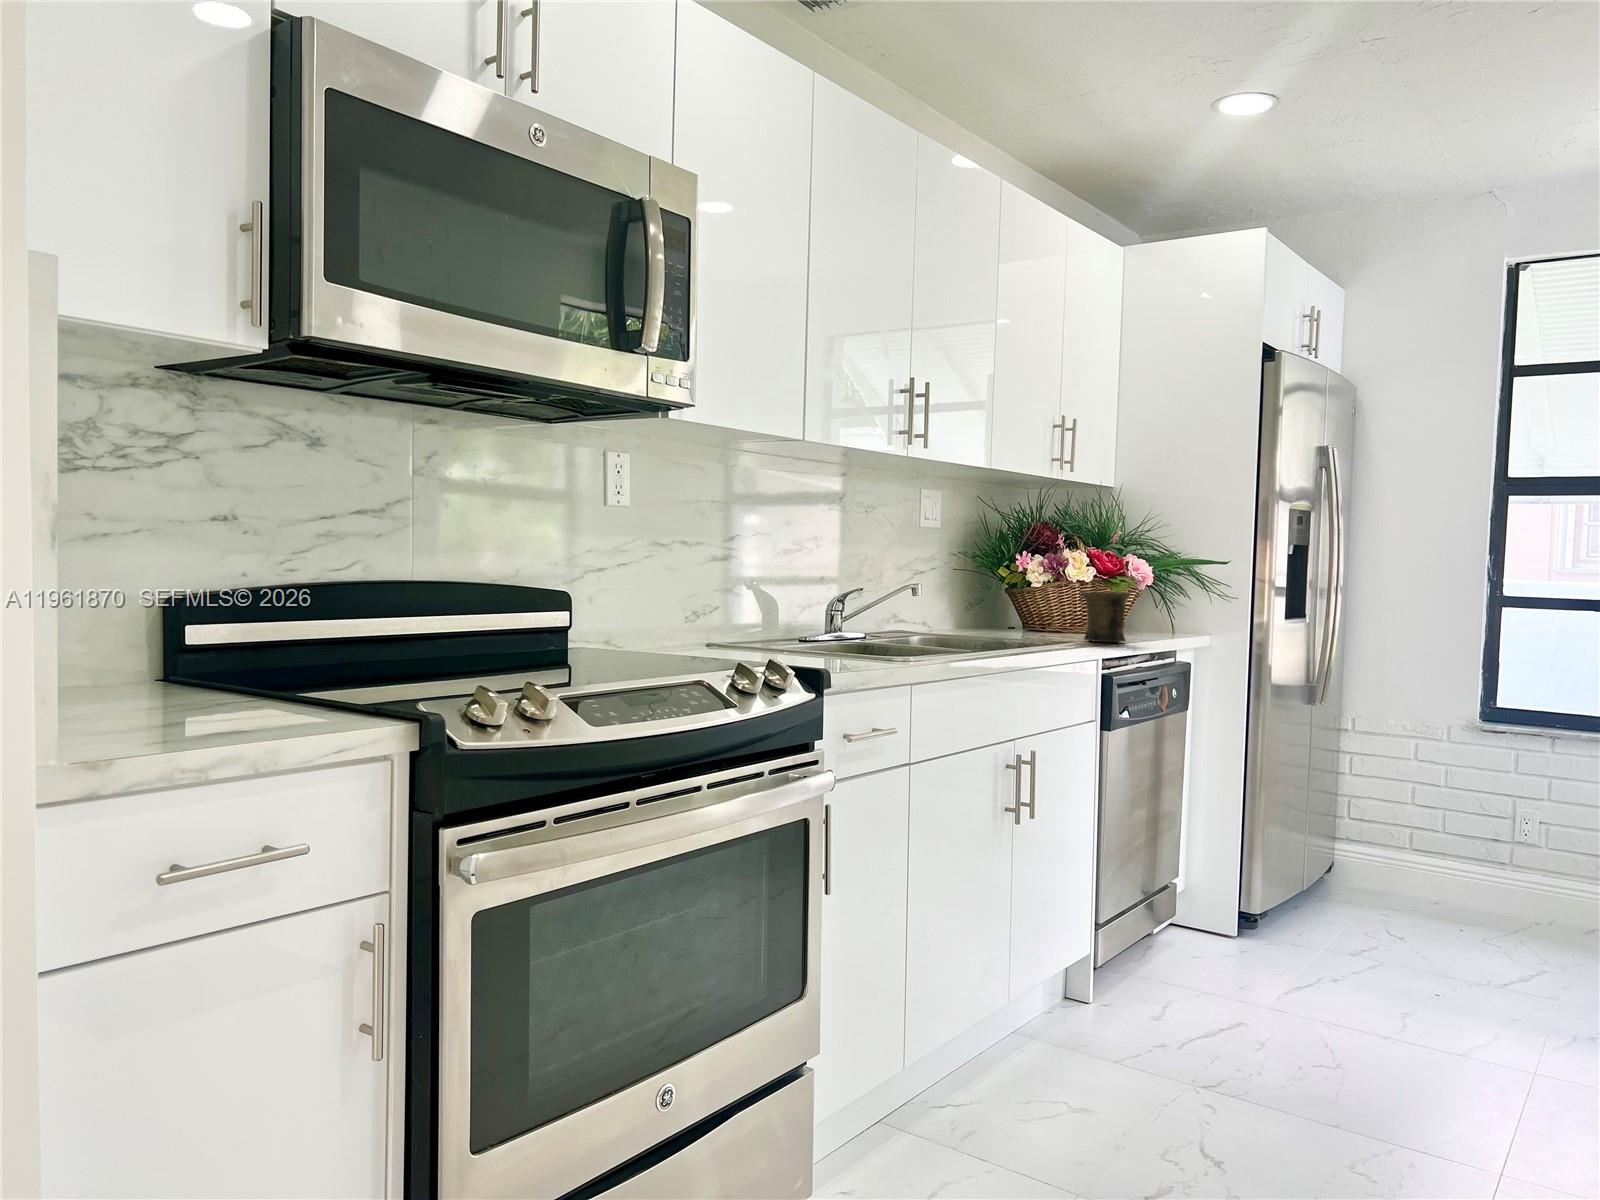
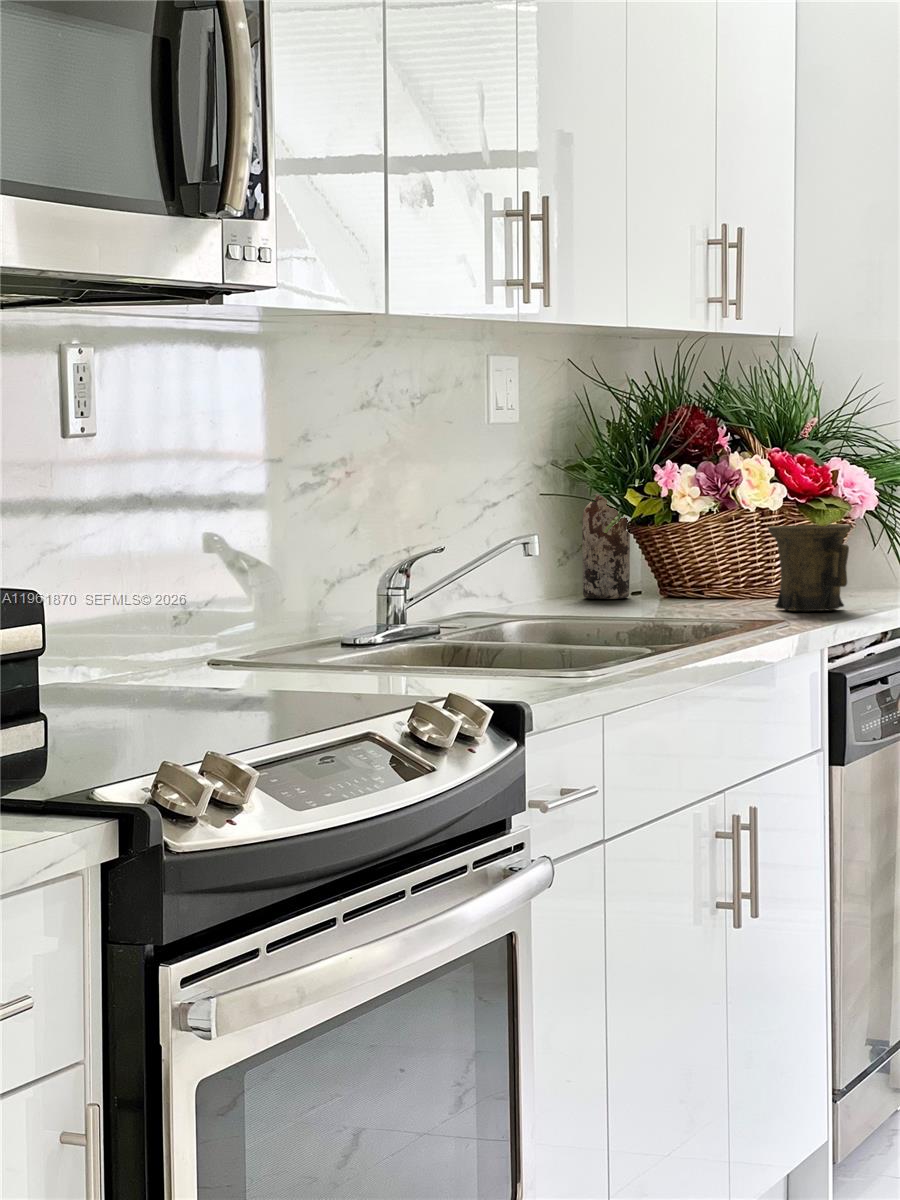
wine bottle: none [983,542,1012,630] -> present [582,494,630,599]

